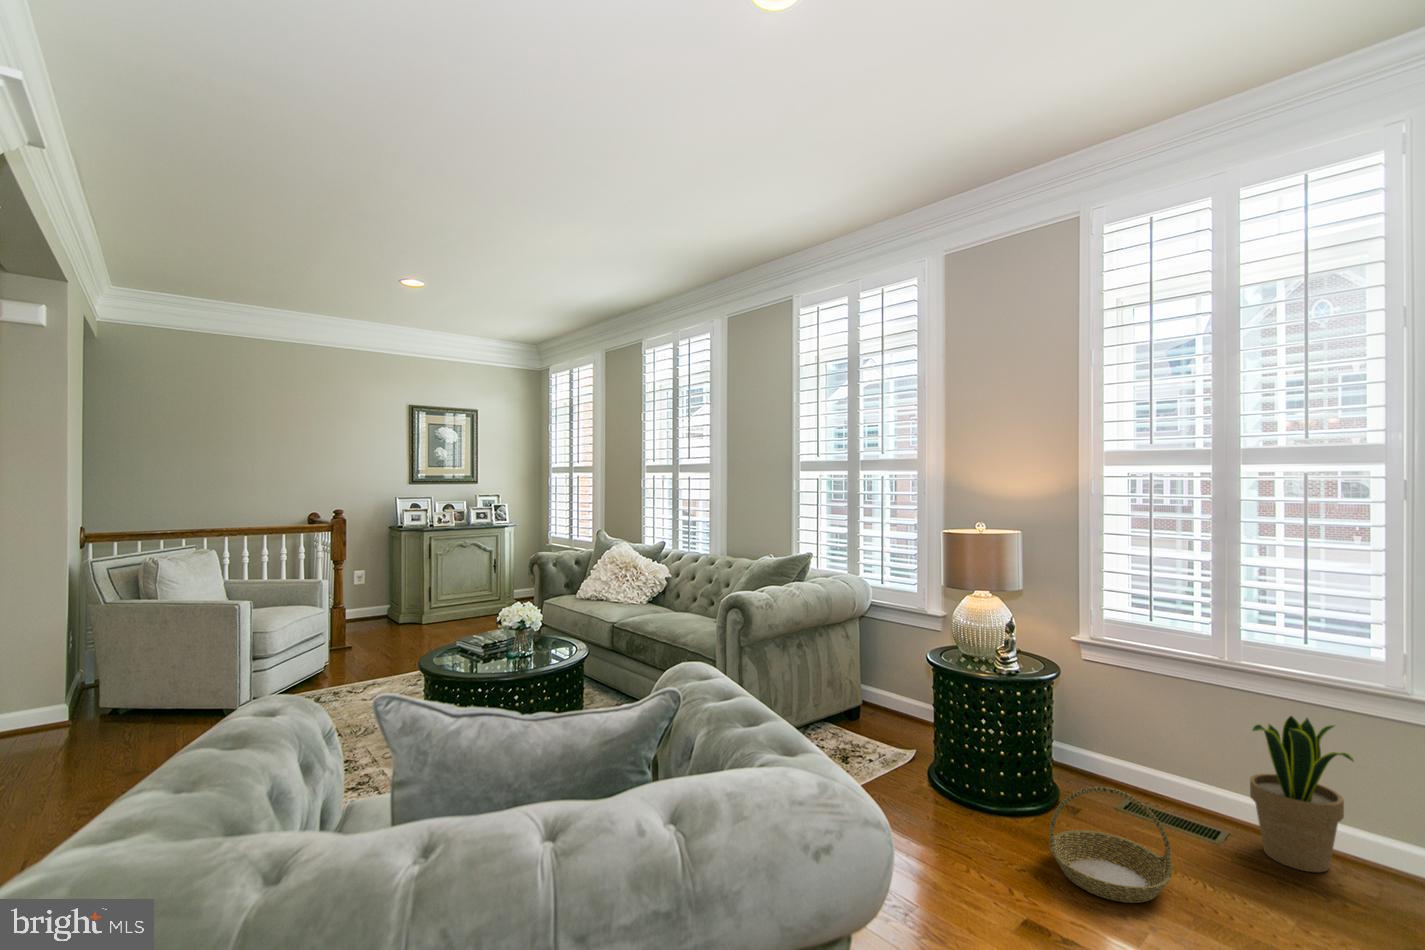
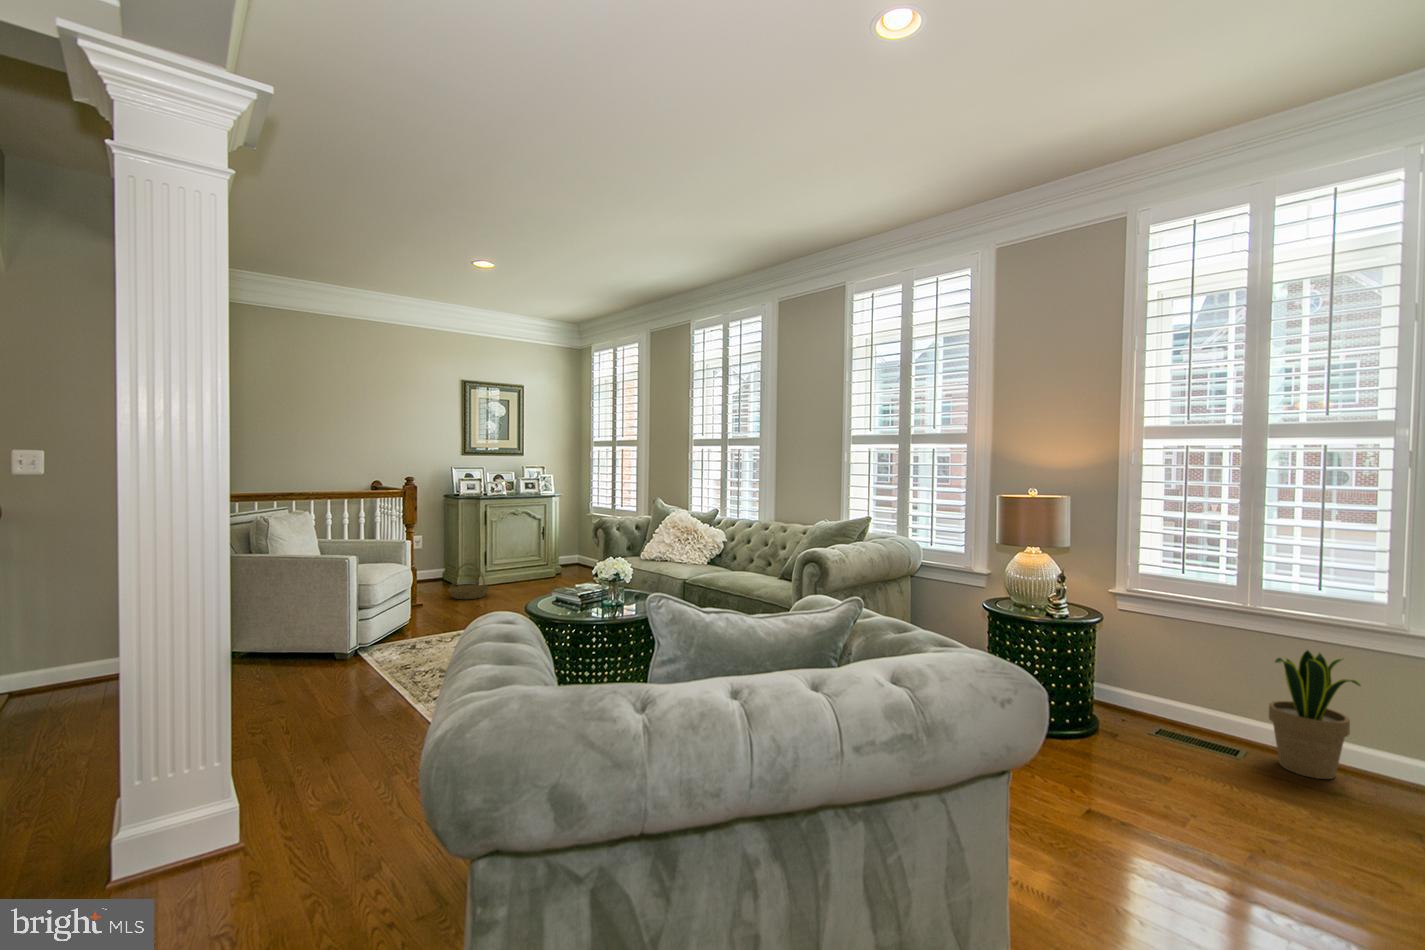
basket: present [1049,787,1172,903] -> present [448,563,489,599]

